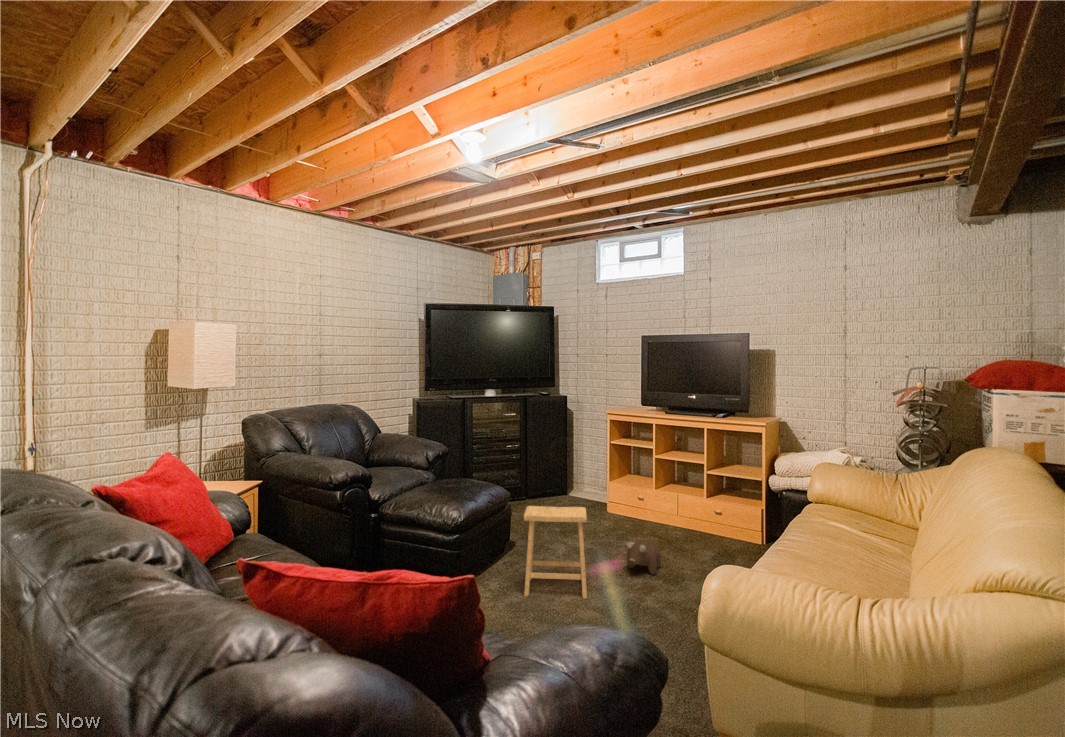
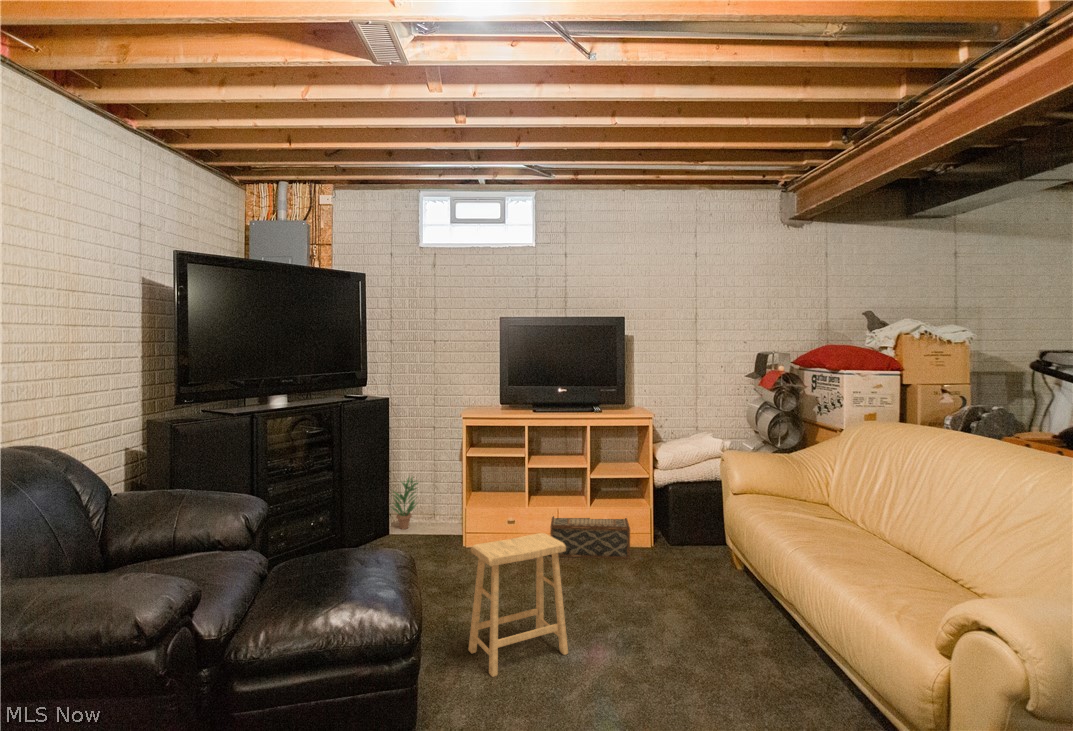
potted plant: none [566,457,589,498] -> present [391,478,418,529]
woven basket: none [659,503,737,552] -> present [550,516,630,559]
plush toy: present [626,539,661,574] -> none [563,561,603,602]

